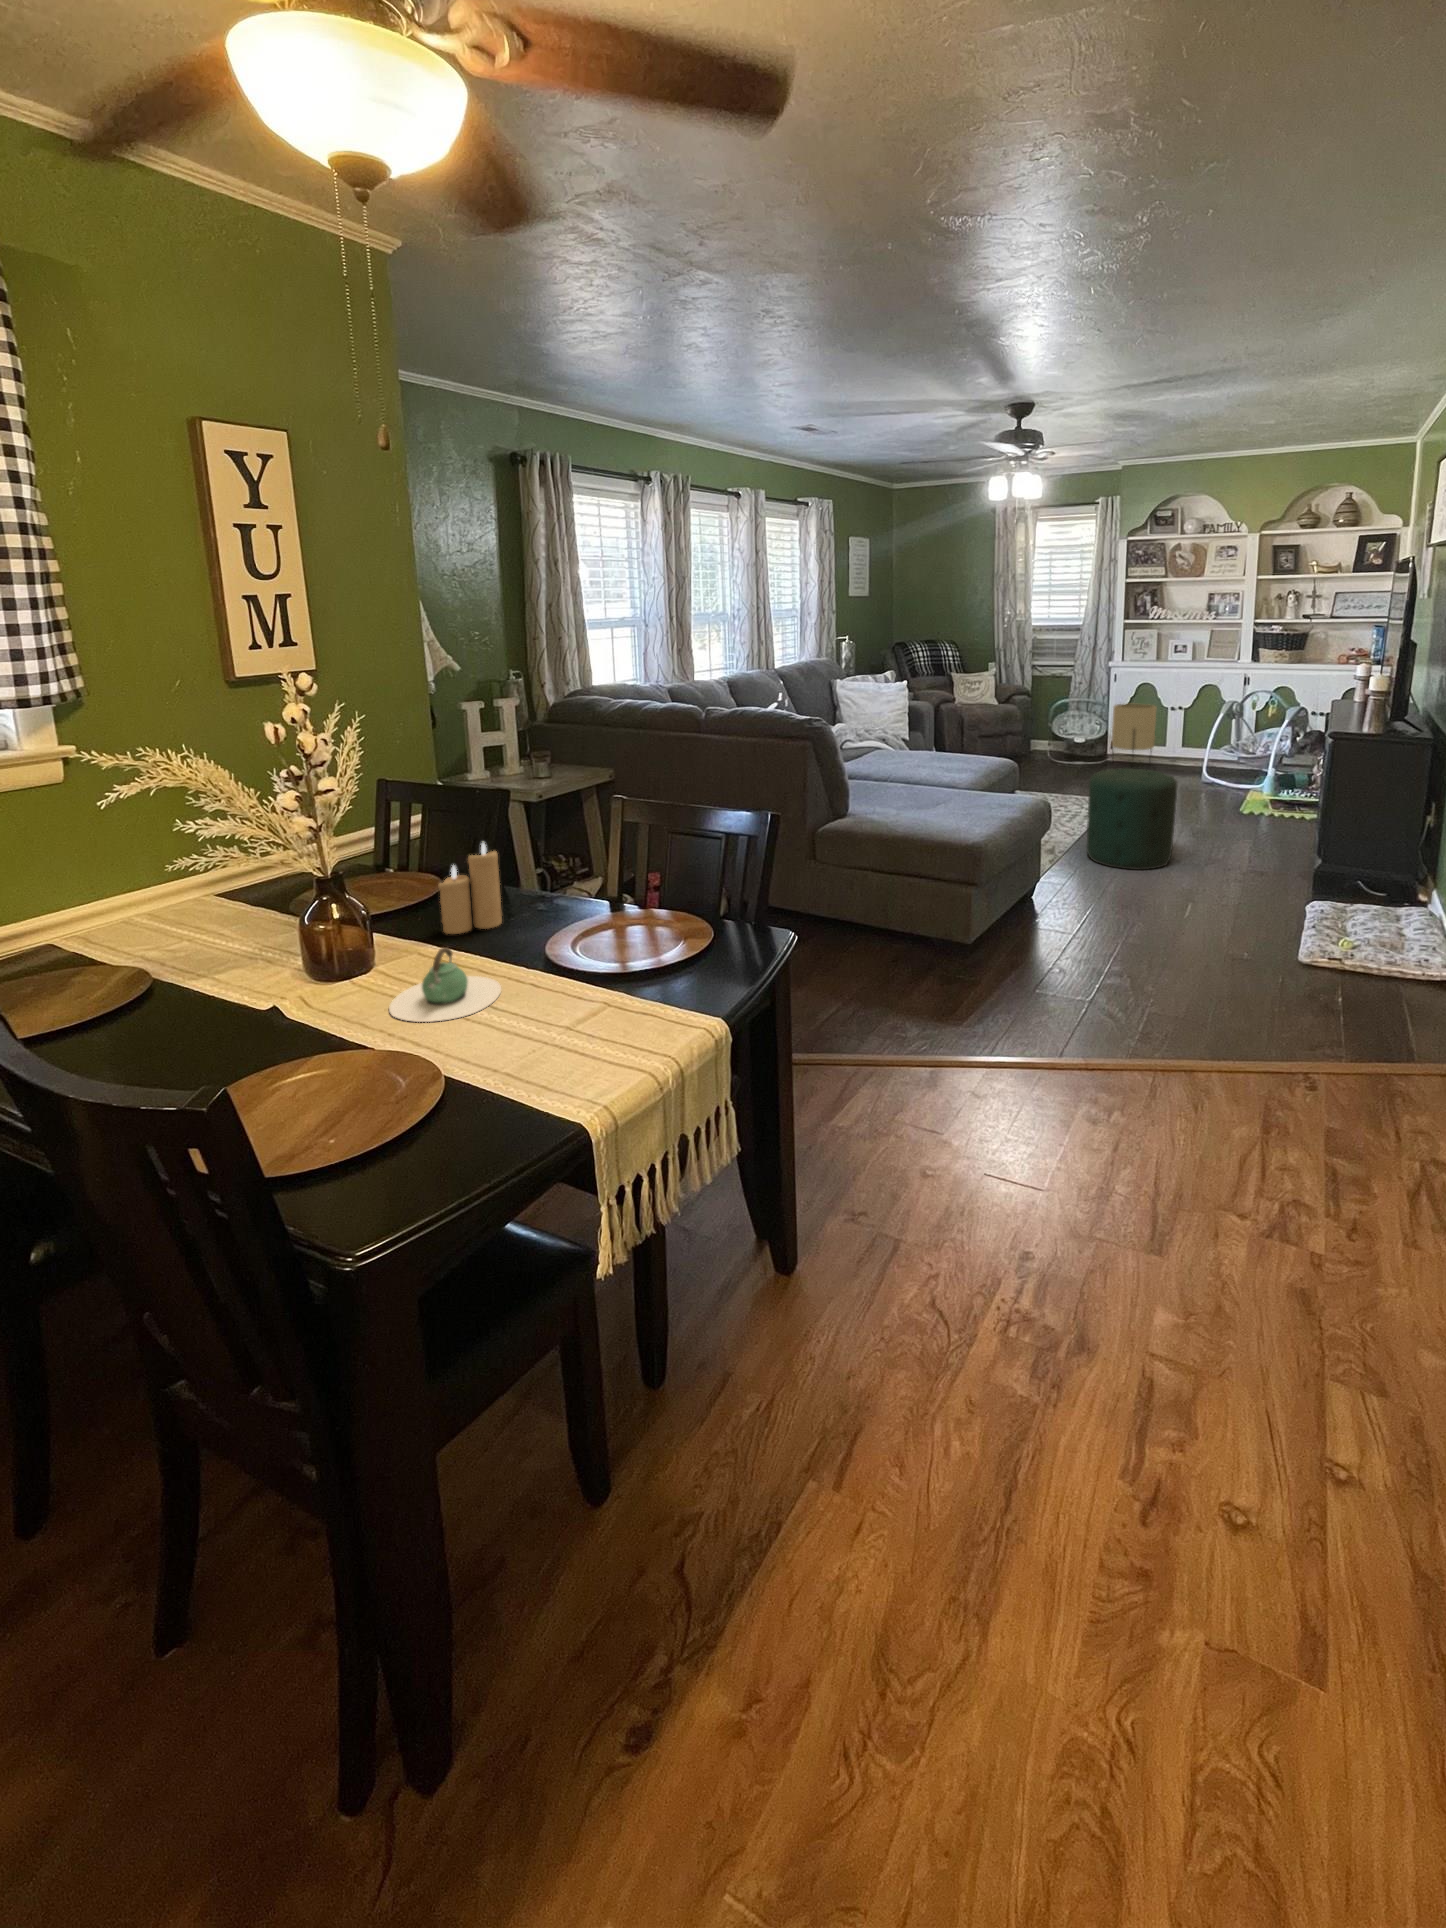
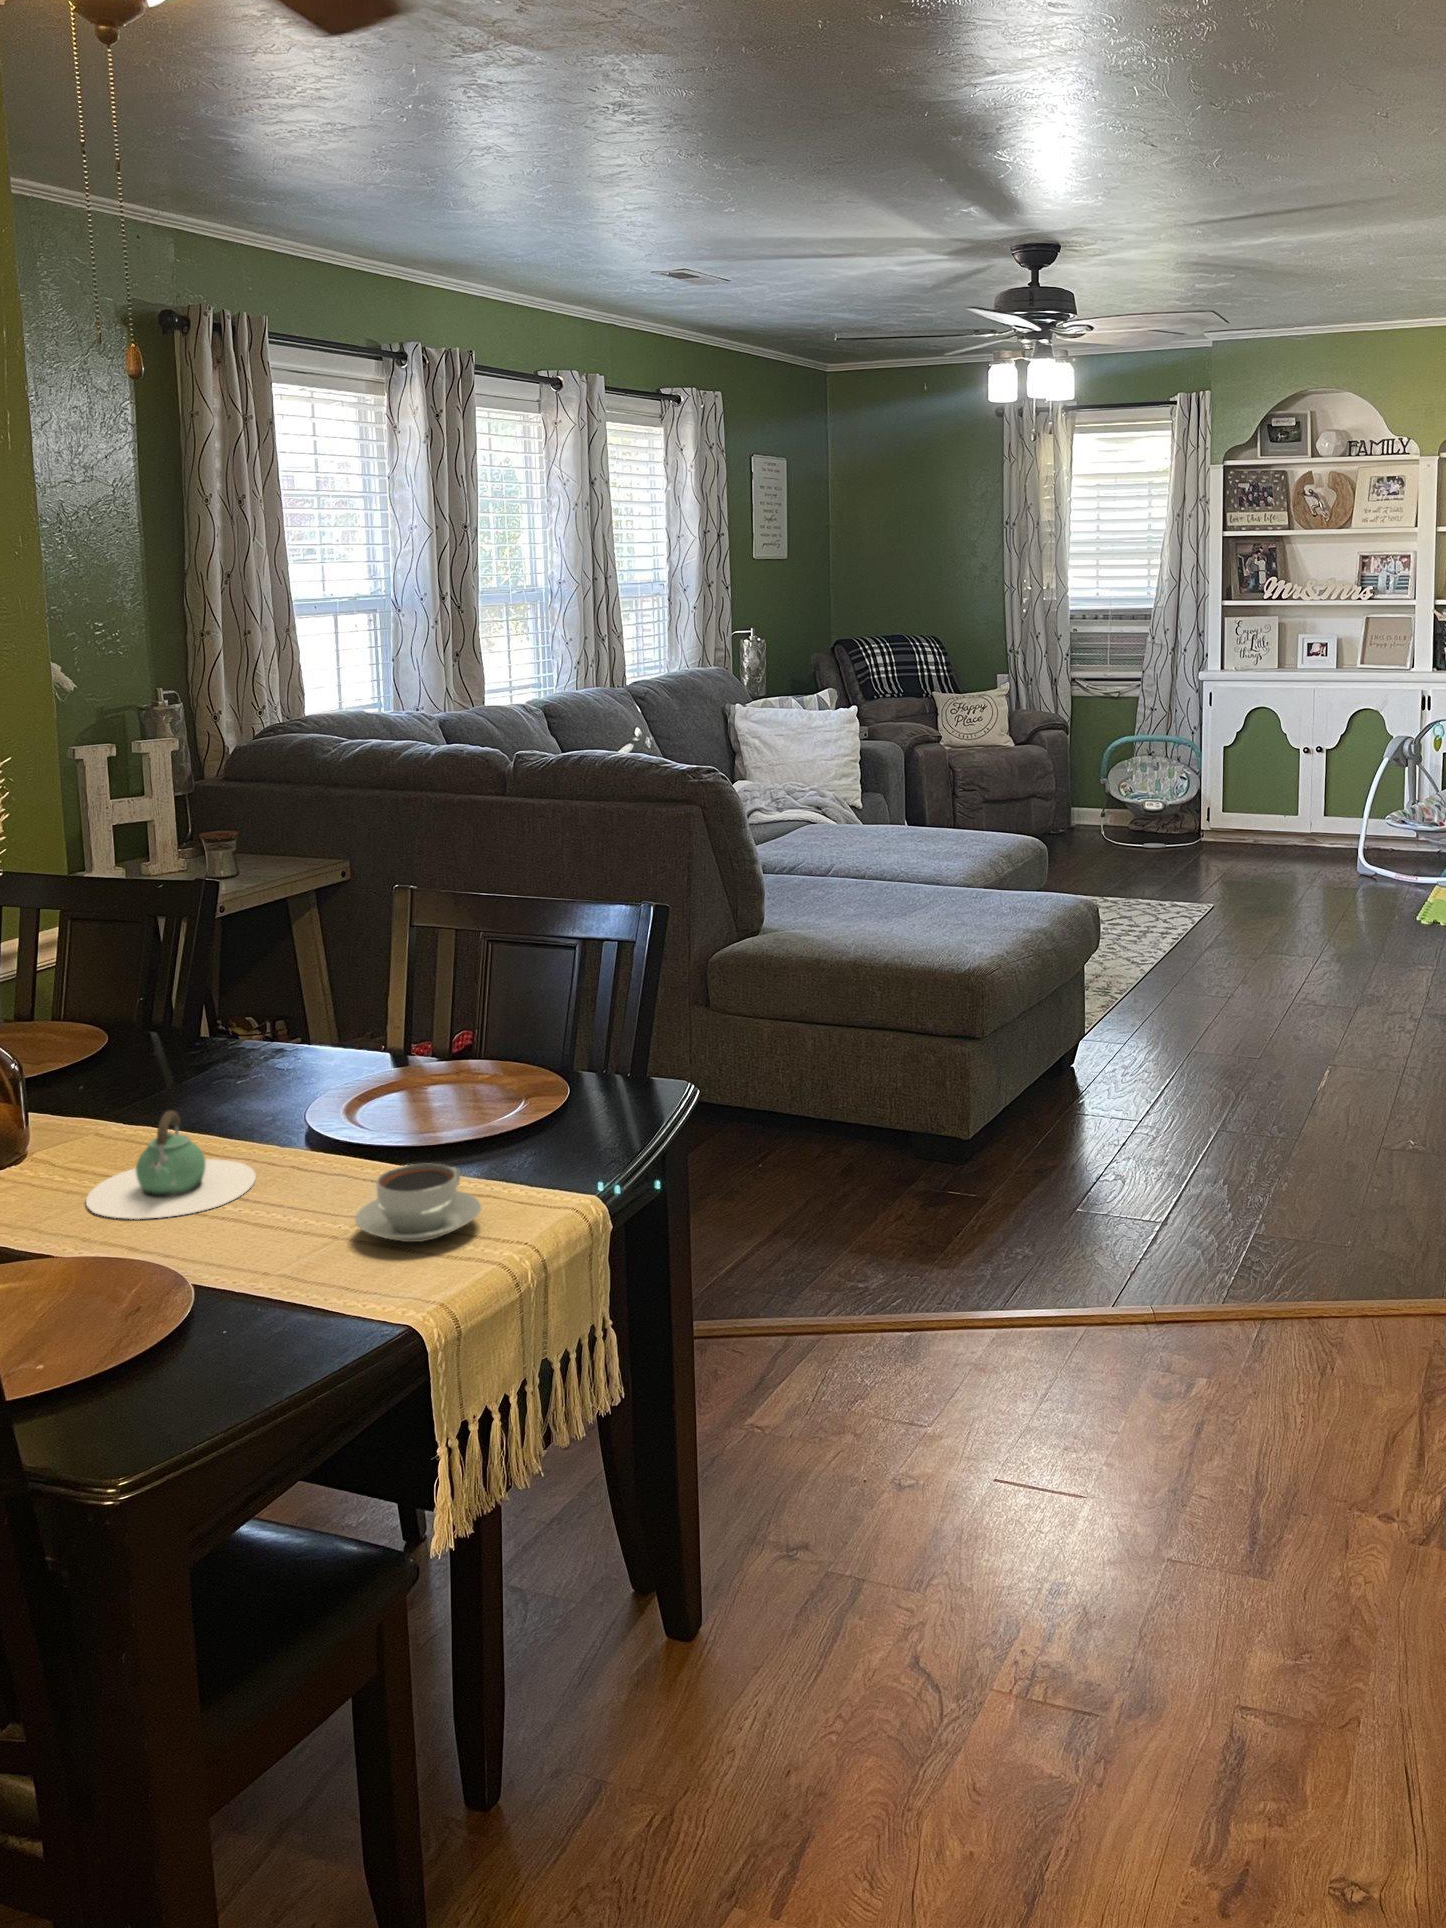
planter: present [1112,704,1156,751] -> none [1211,742,1283,856]
ottoman: present [1087,768,1177,870] -> none [1164,850,1306,1019]
candle: present [438,843,502,934] -> none [131,960,230,1107]
coffee cup: none [553,995,639,1052] -> present [355,1164,481,1242]

